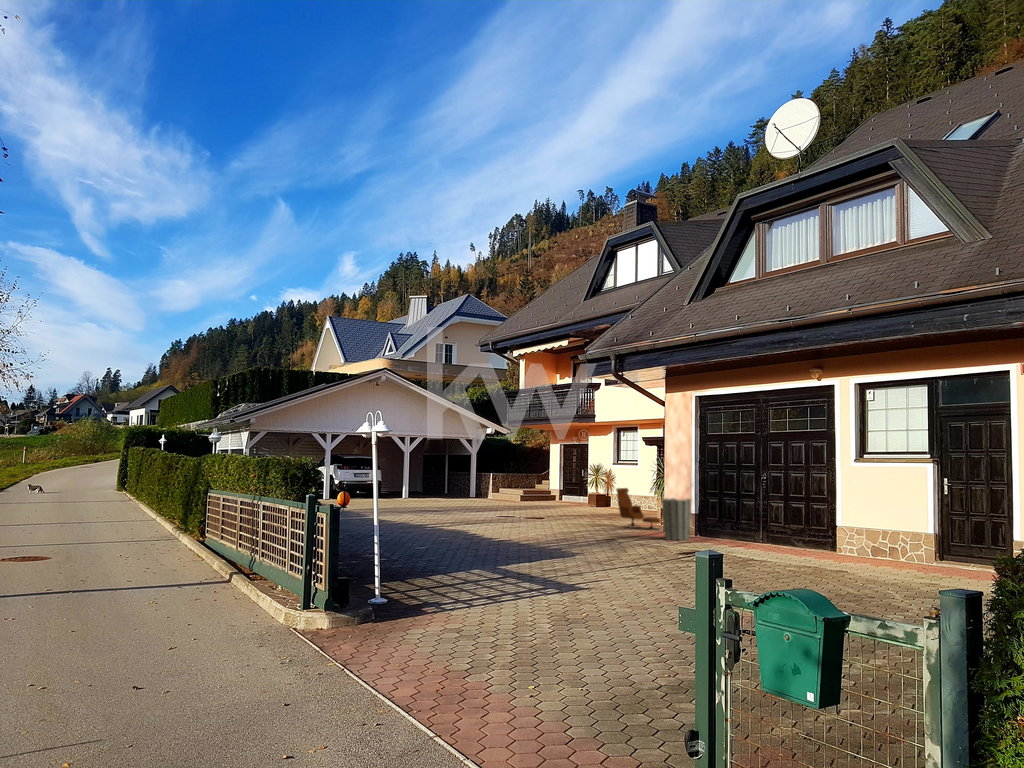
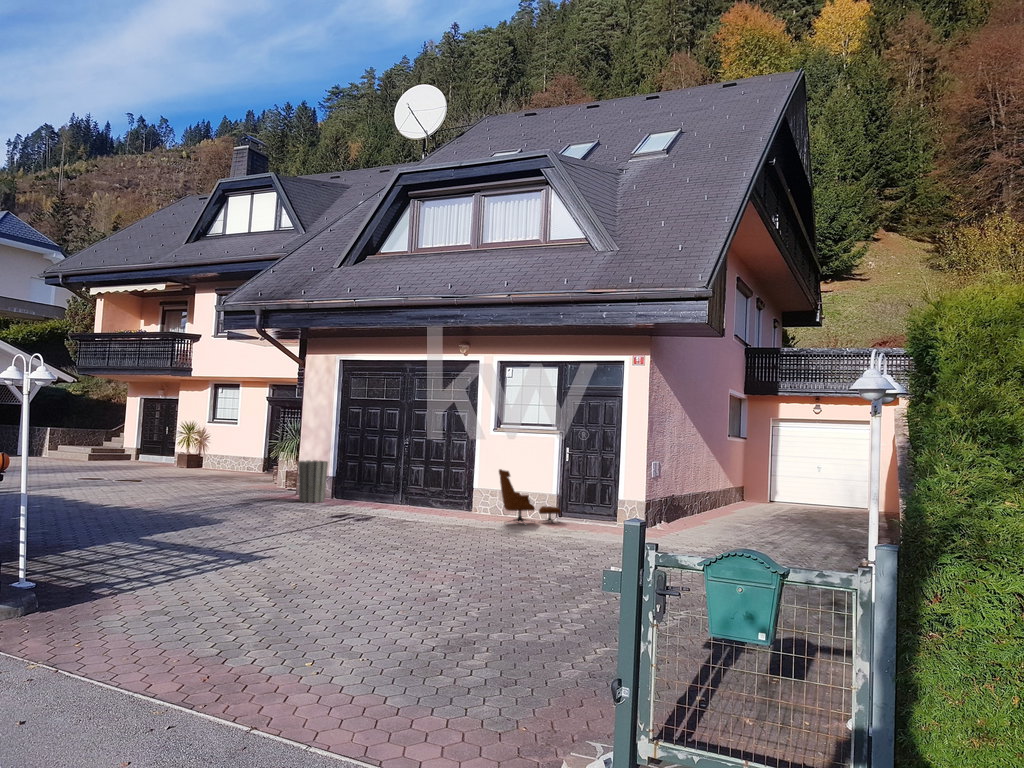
lounge chair: present [616,488,660,529] -> present [499,469,561,522]

